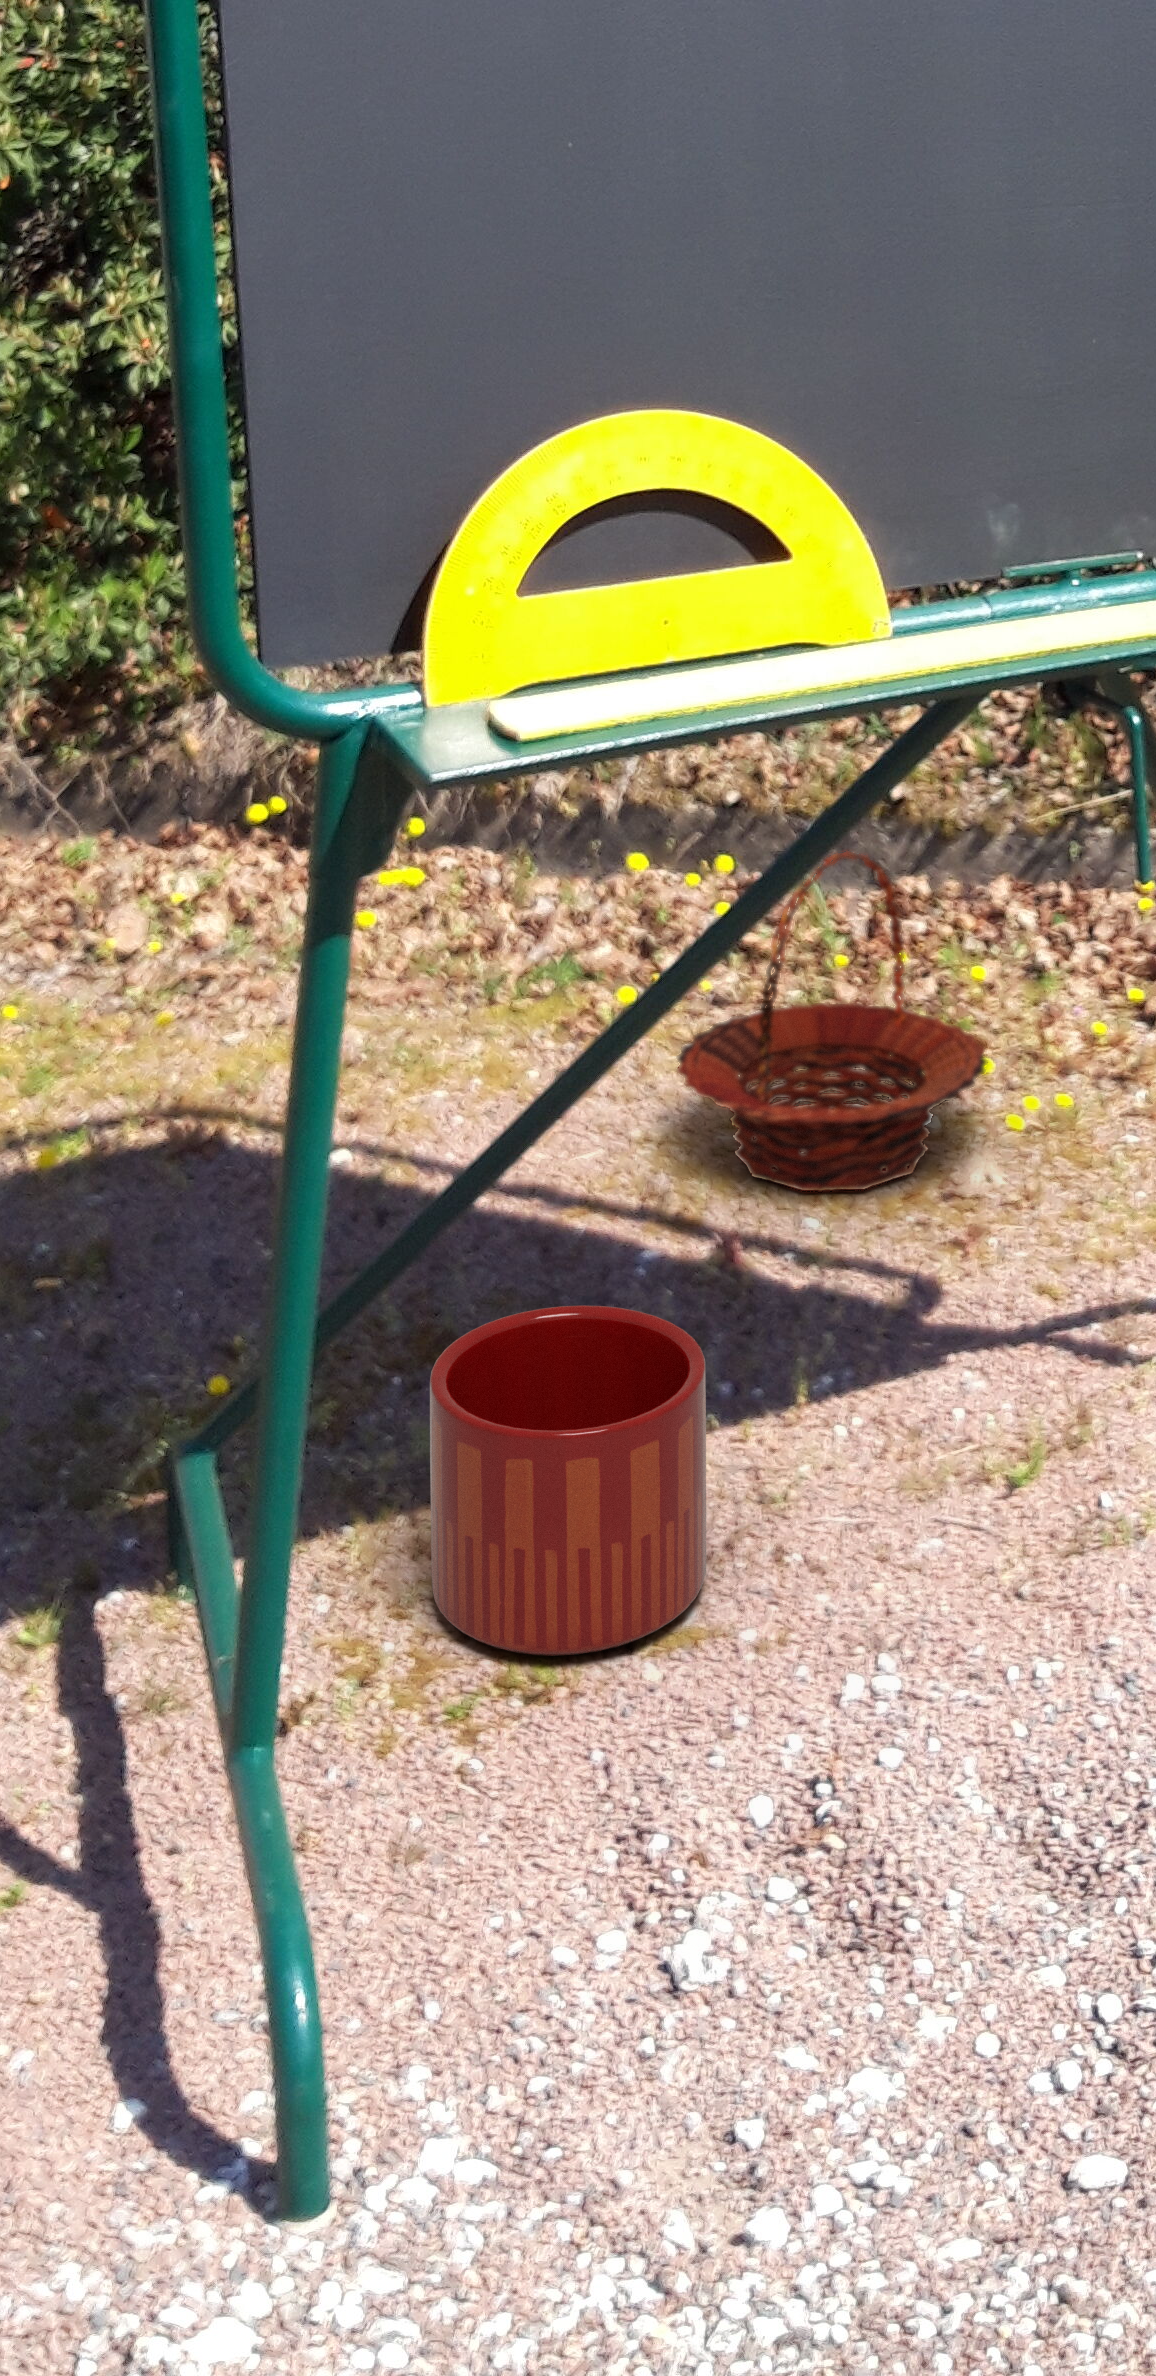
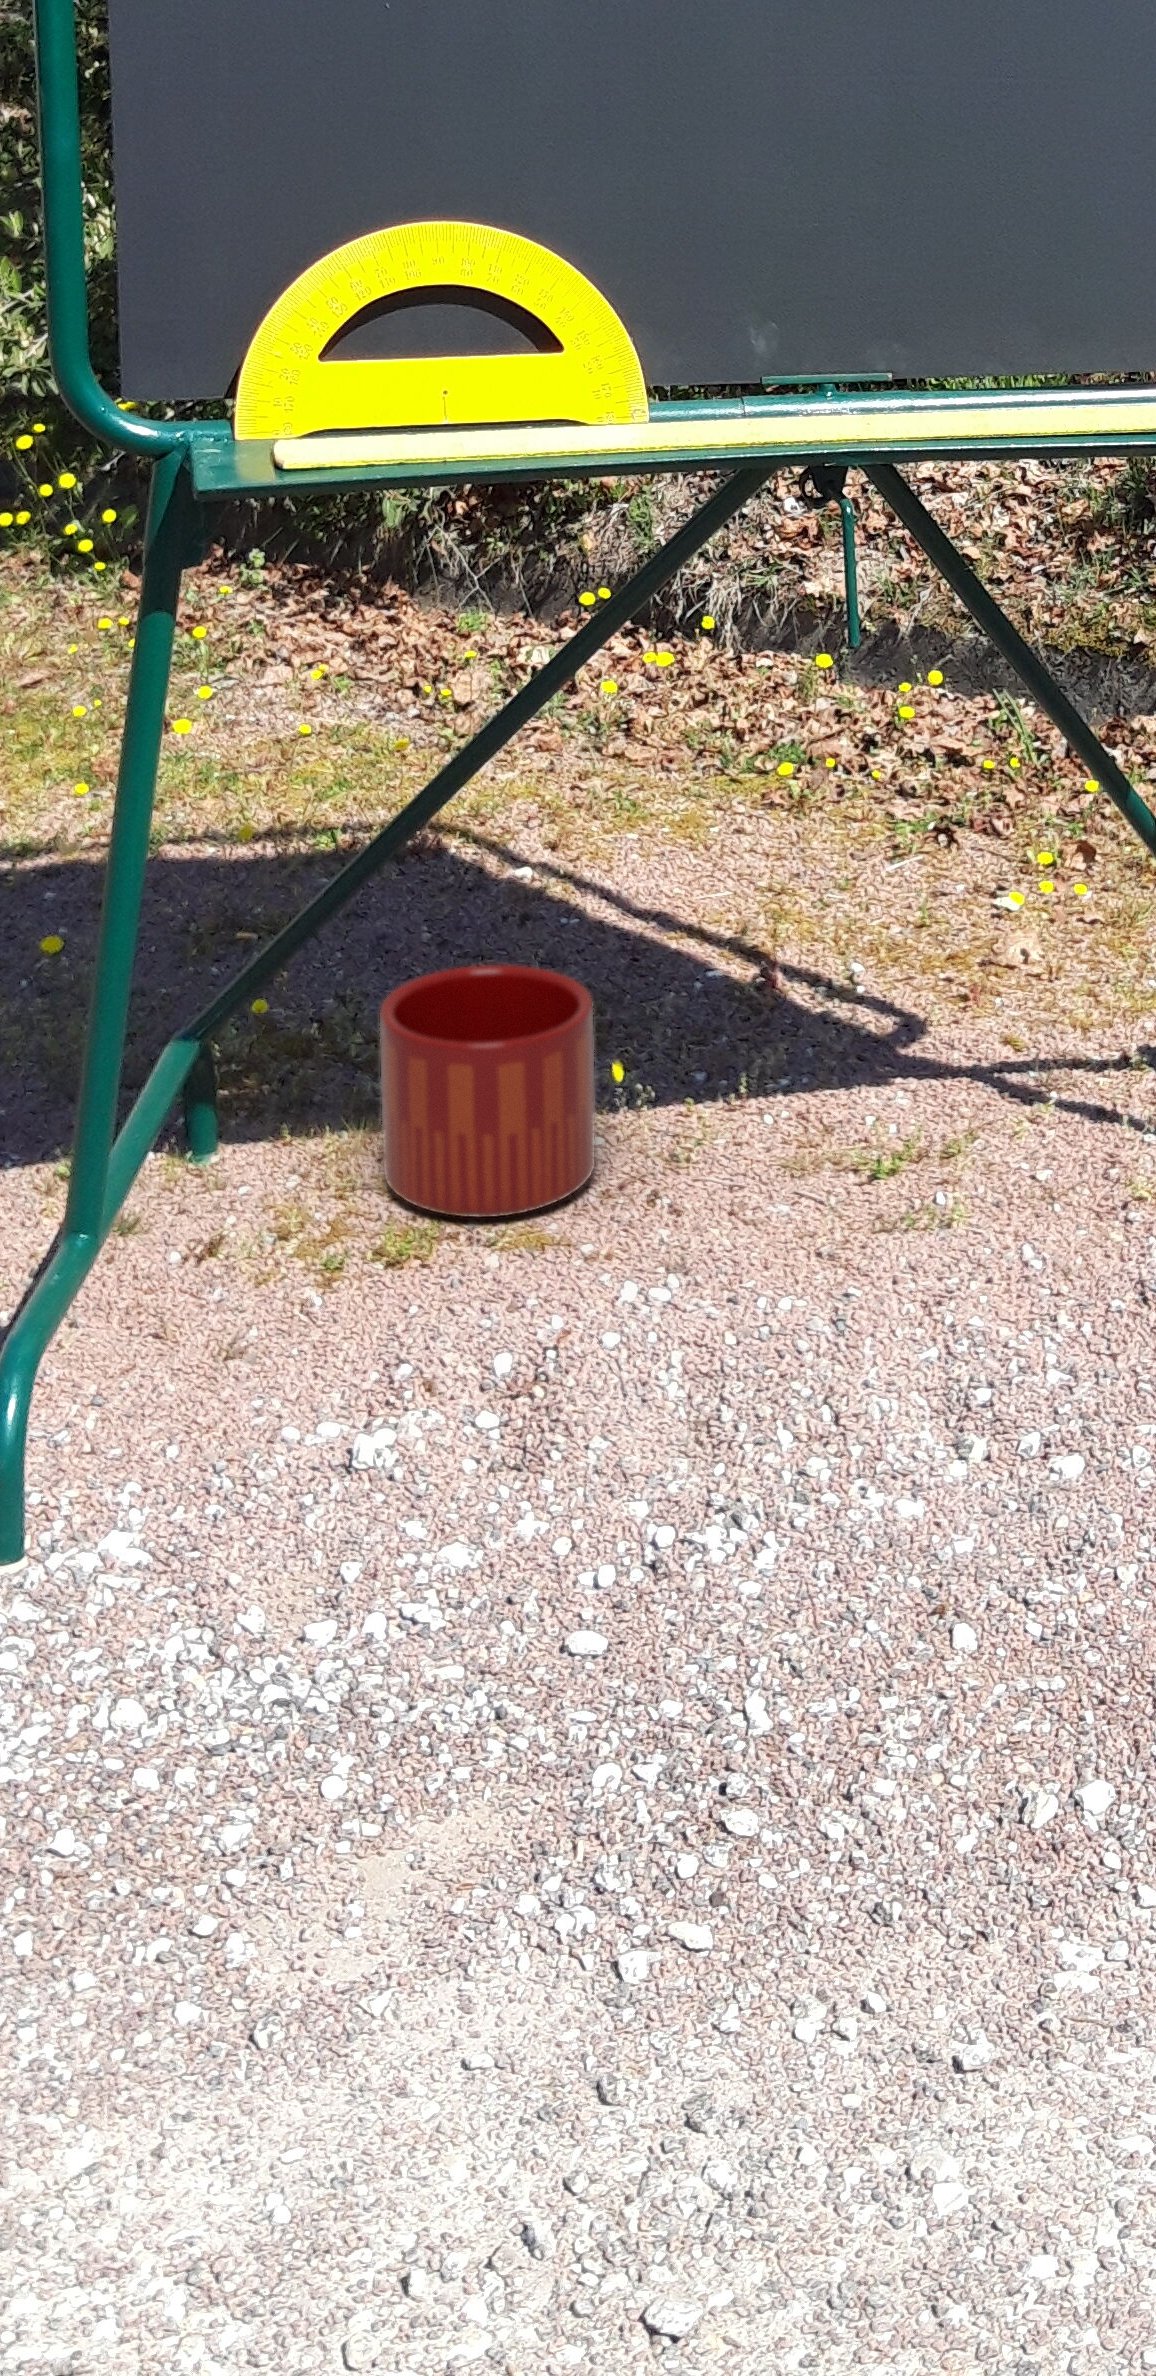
basket: present [677,852,987,1191] -> none [785,663,1051,948]

